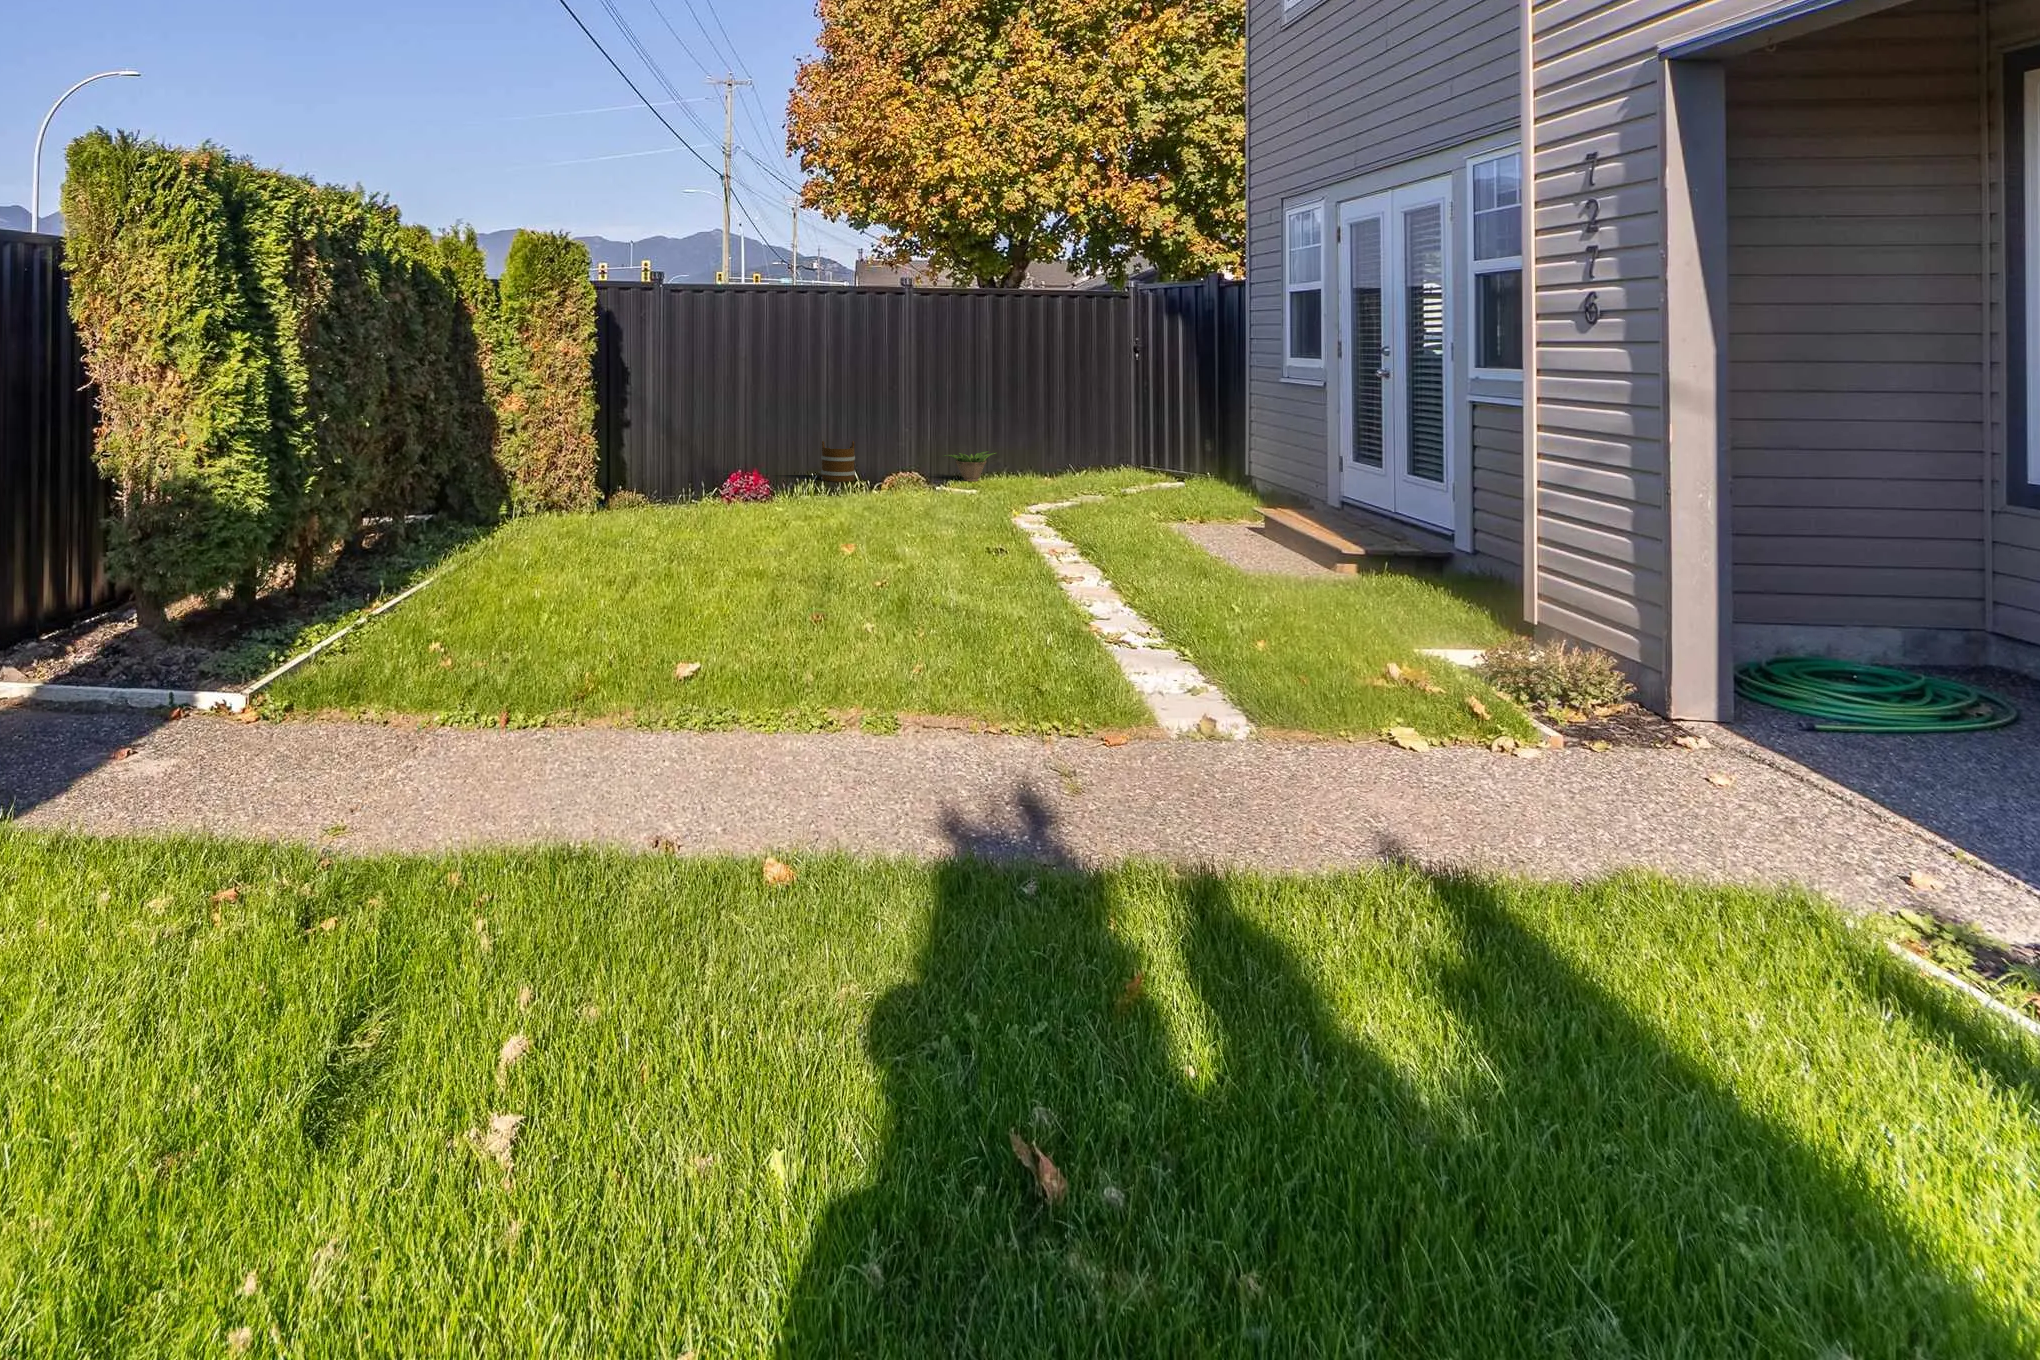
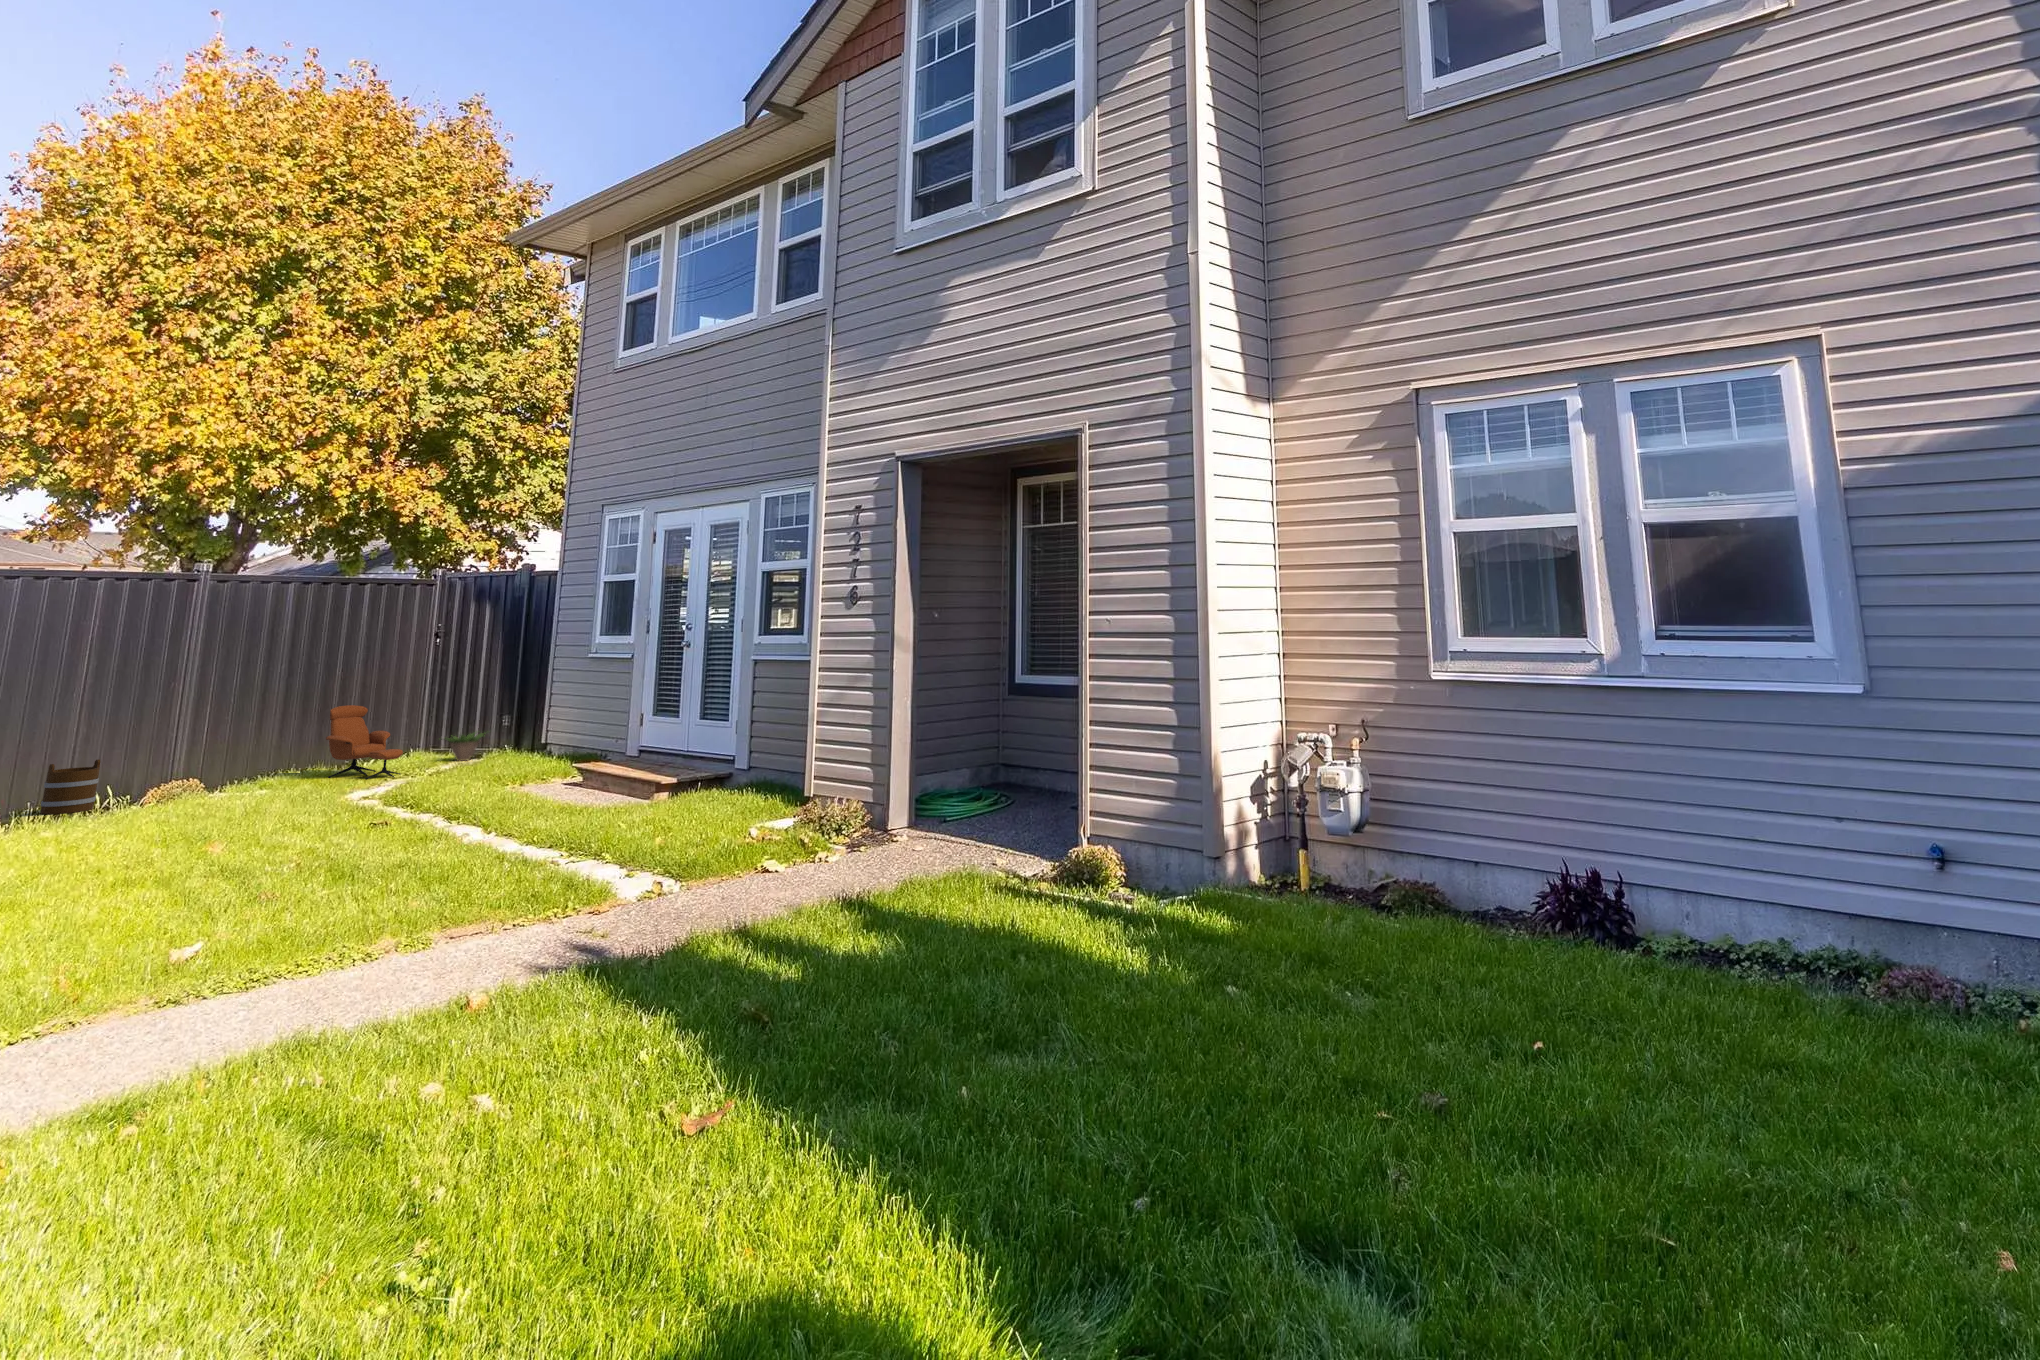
lounge chair: none [1031,414,1097,489] -> present [326,705,403,779]
decorative plant: present [944,451,996,481] -> present [446,733,484,761]

